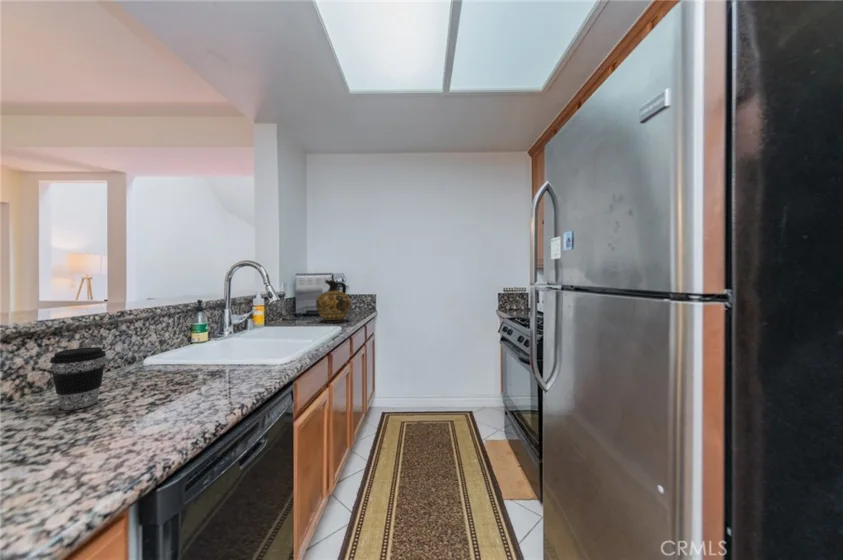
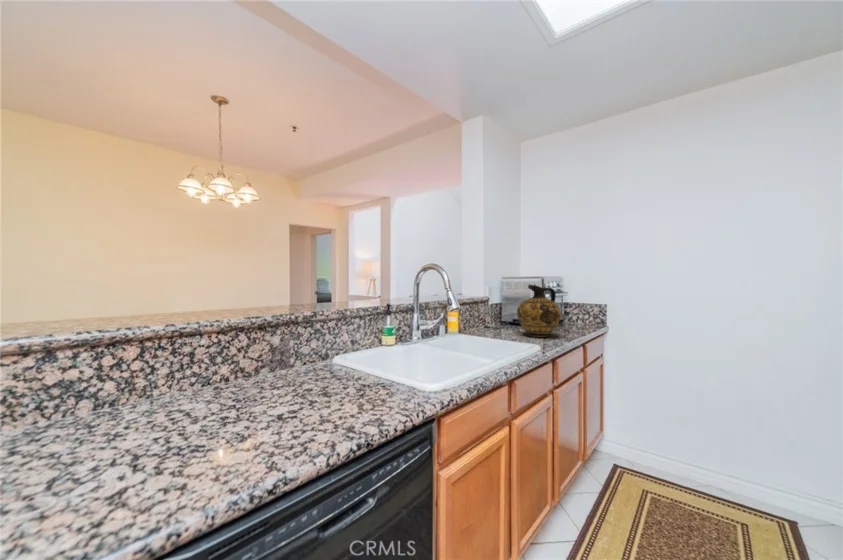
coffee cup: present [50,347,106,410] -> none [223,347,264,404]

